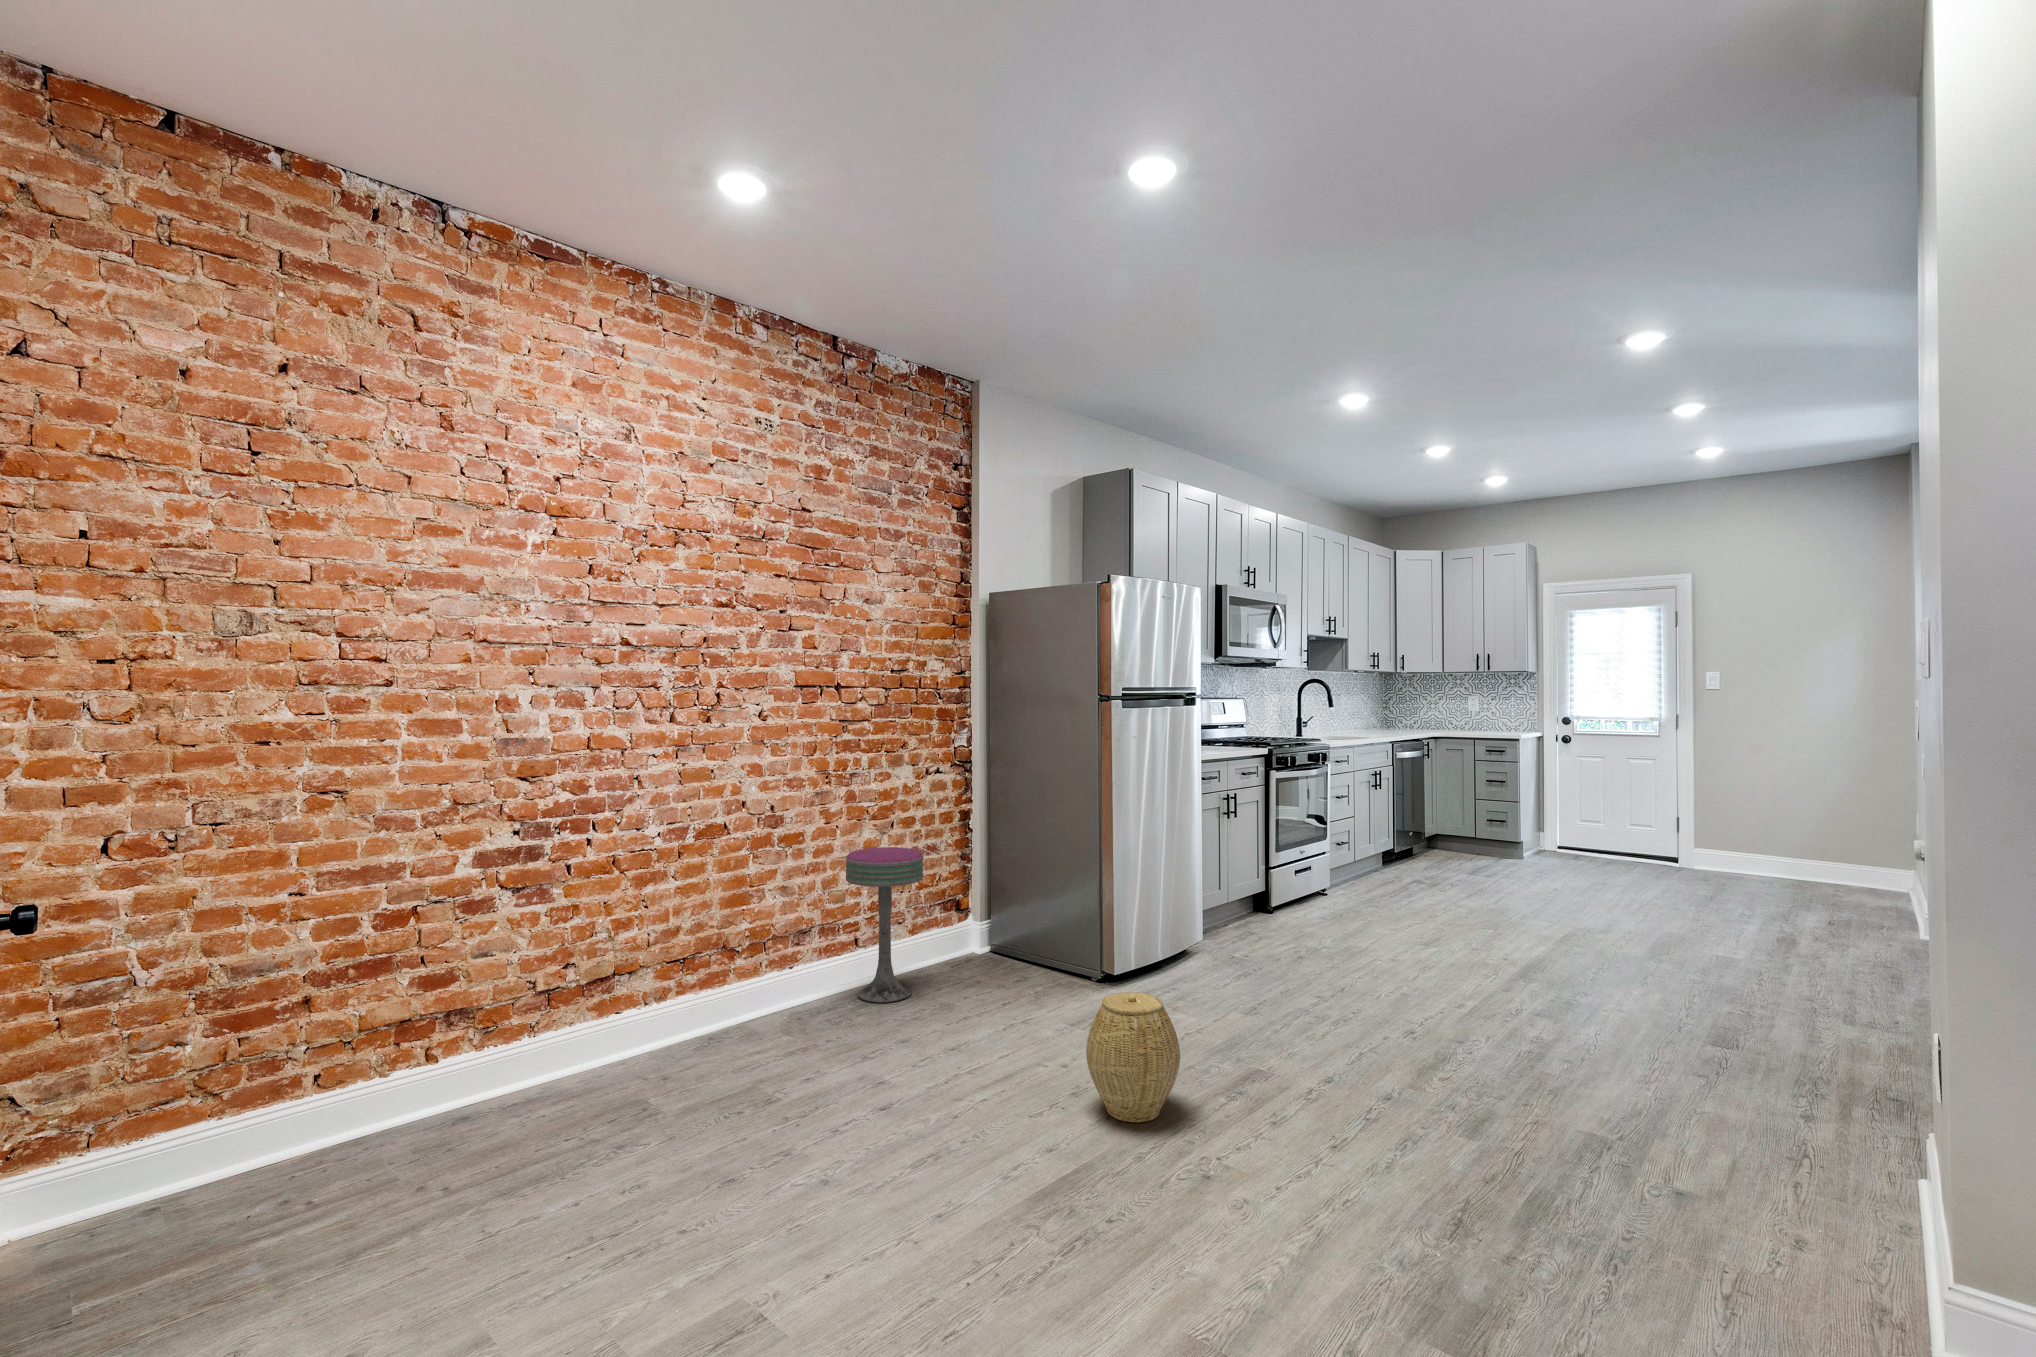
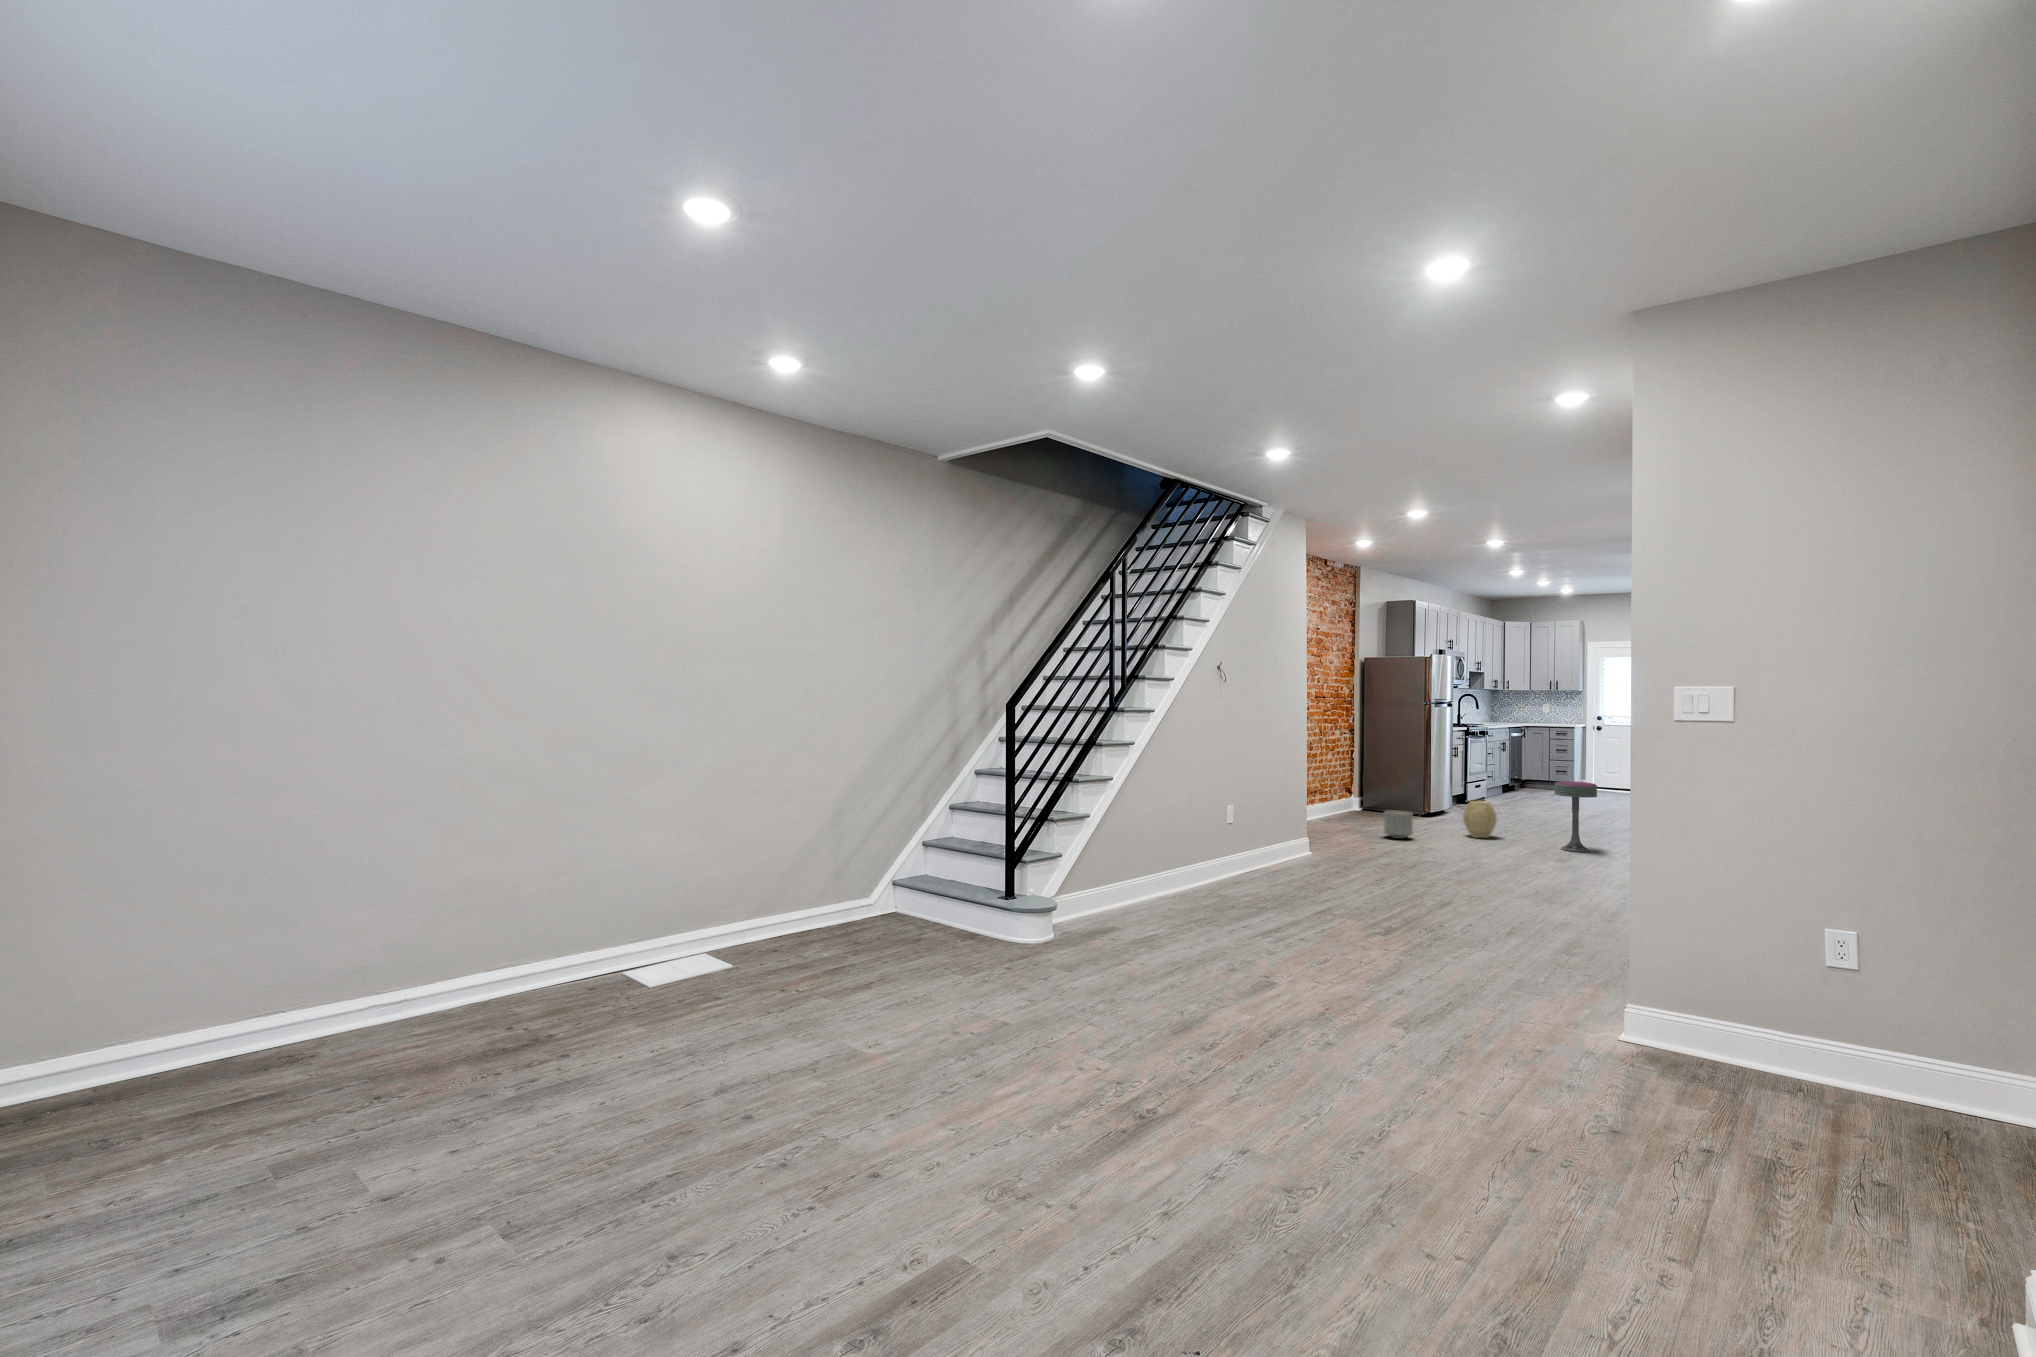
bar stool: present [846,847,924,1002] -> present [1554,781,1597,852]
planter: none [811,1032,898,1139] -> present [1384,811,1413,839]

